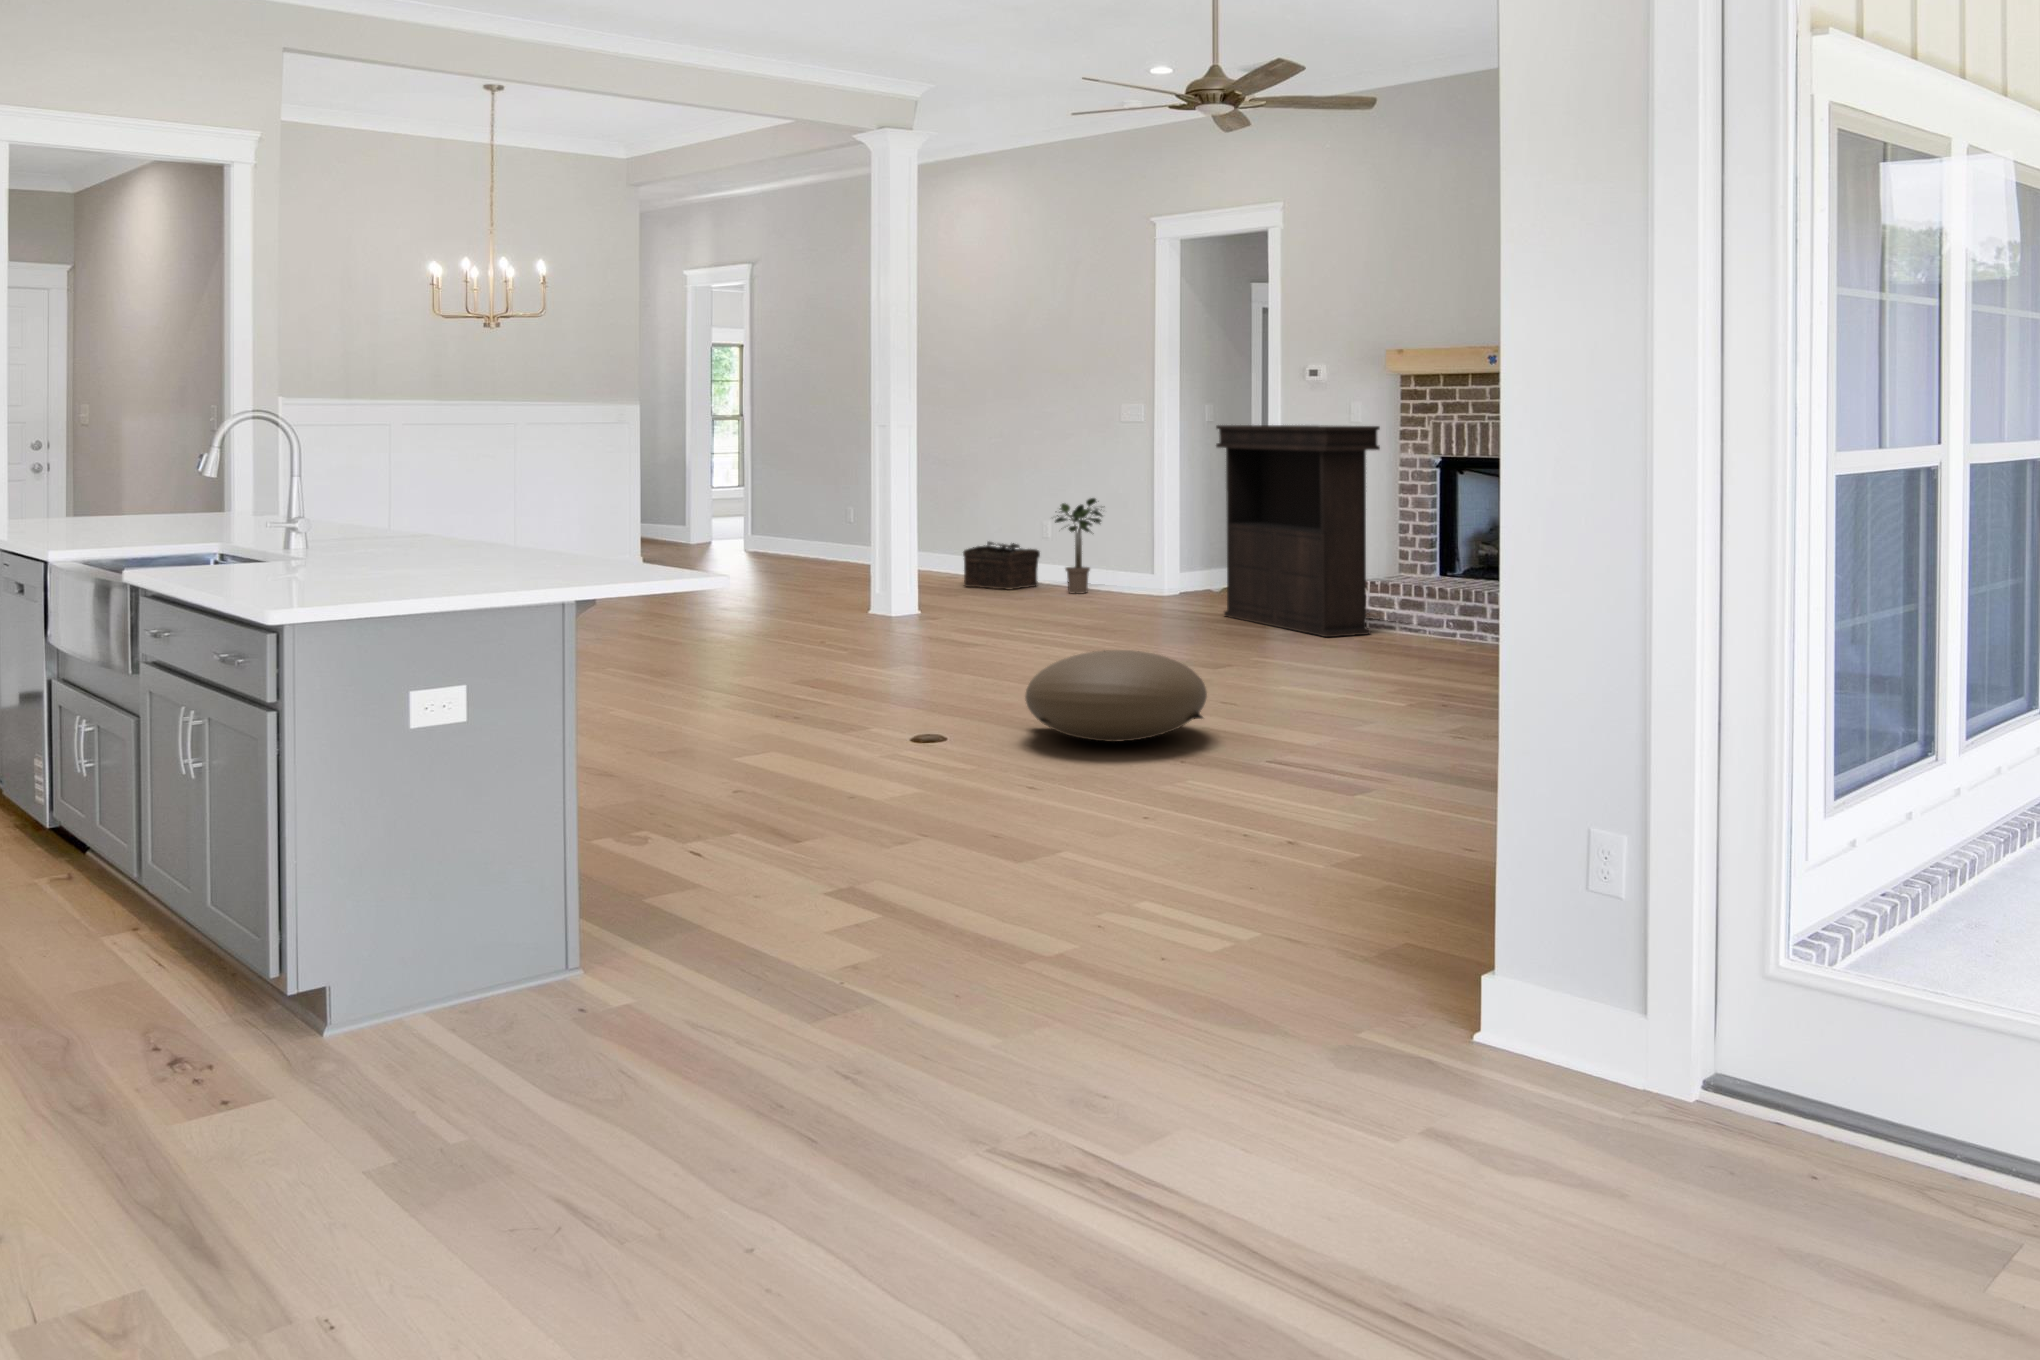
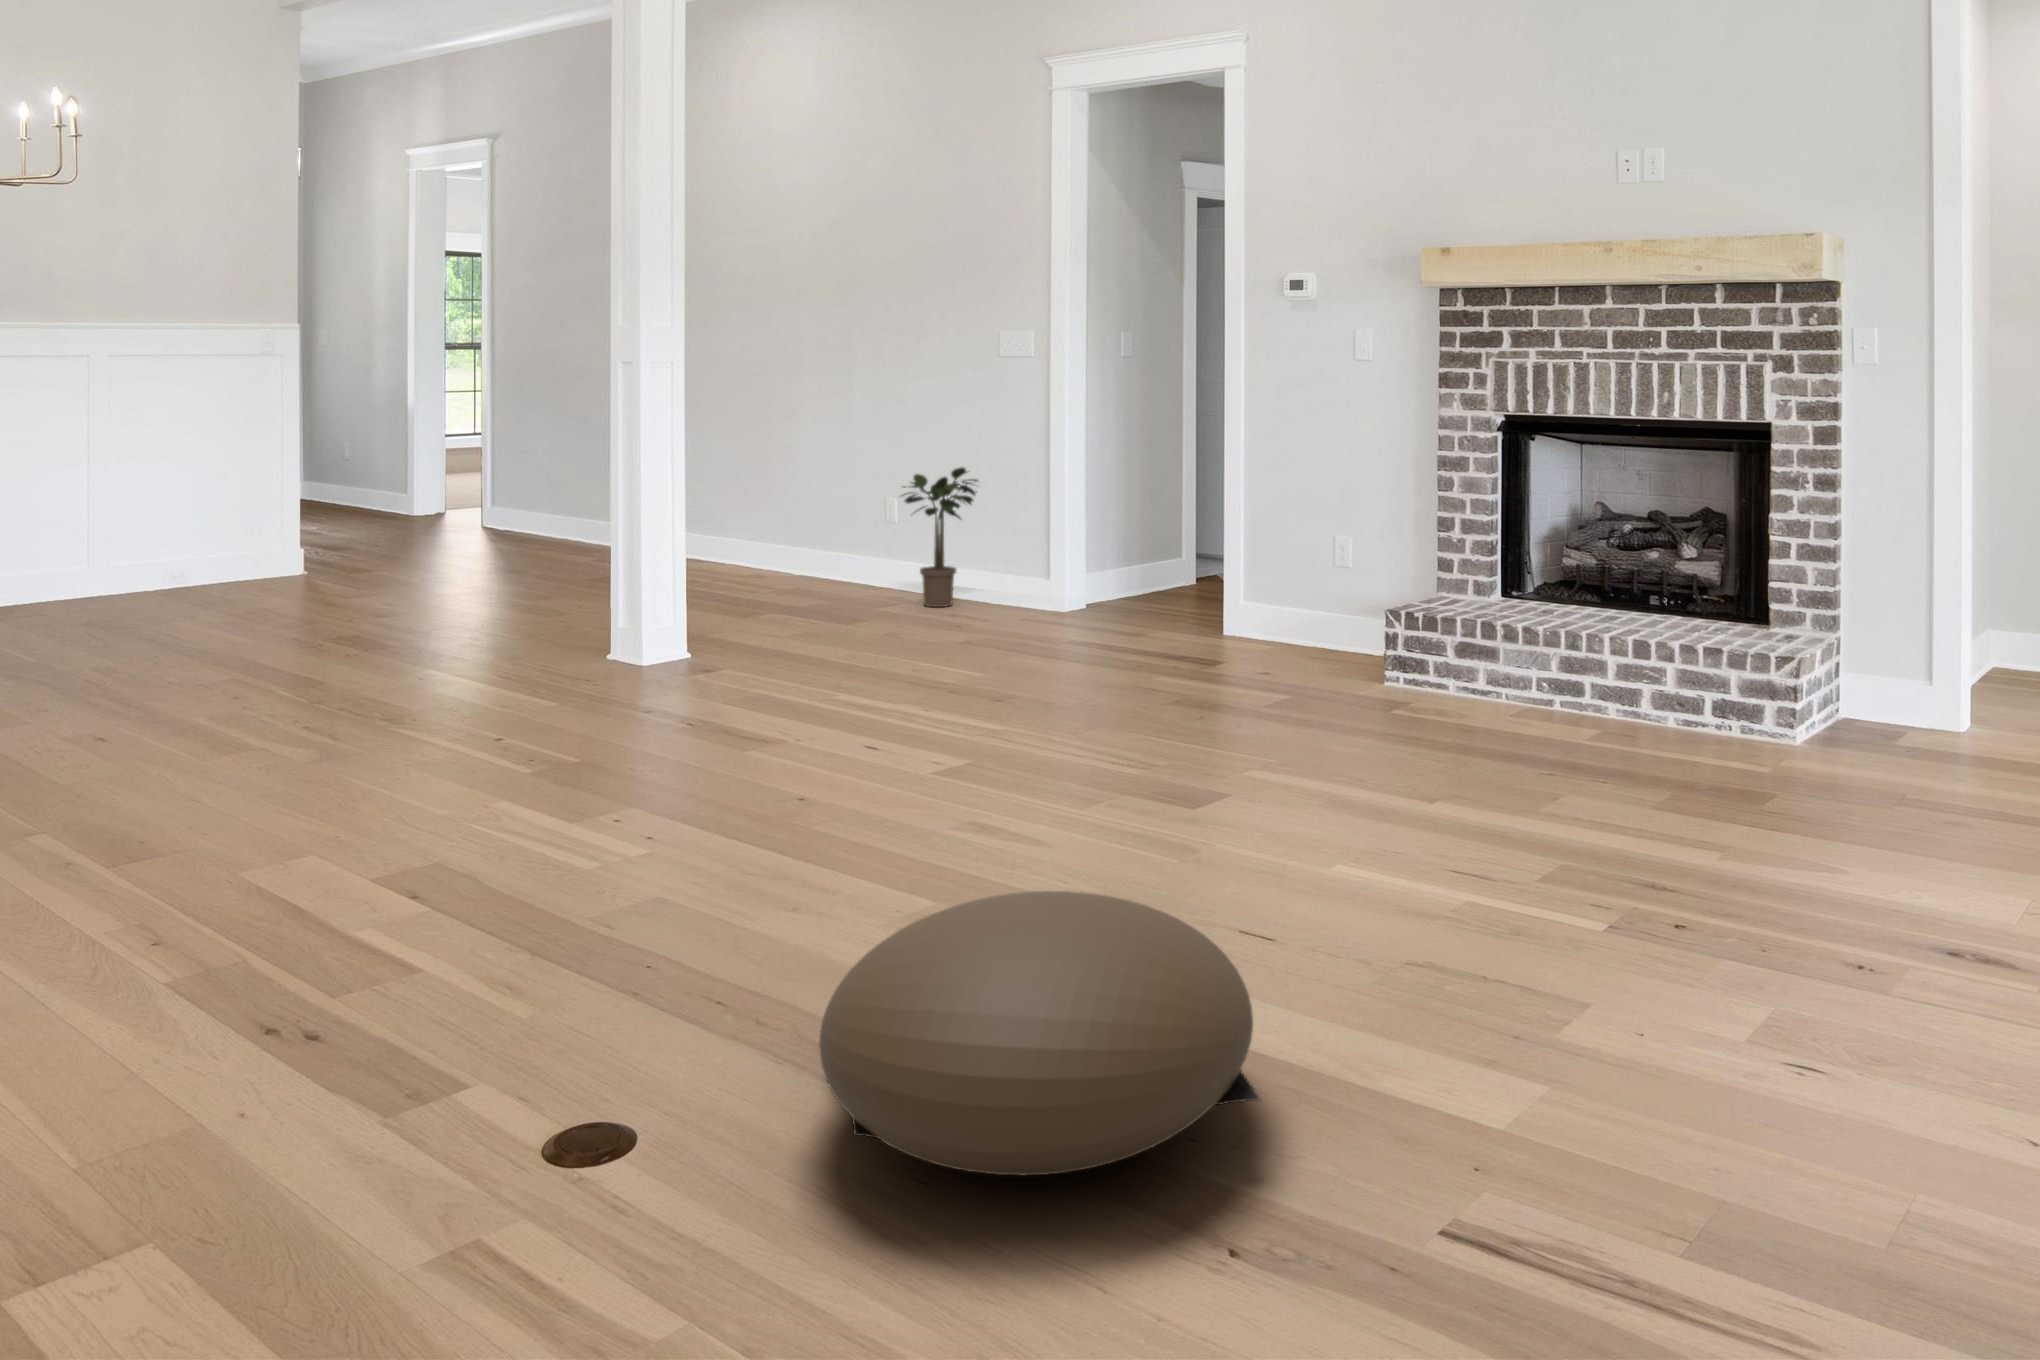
console table: present [1216,425,1380,637] -> none [1154,363,1427,709]
basket: present [963,542,1040,590] -> none [770,527,883,600]

